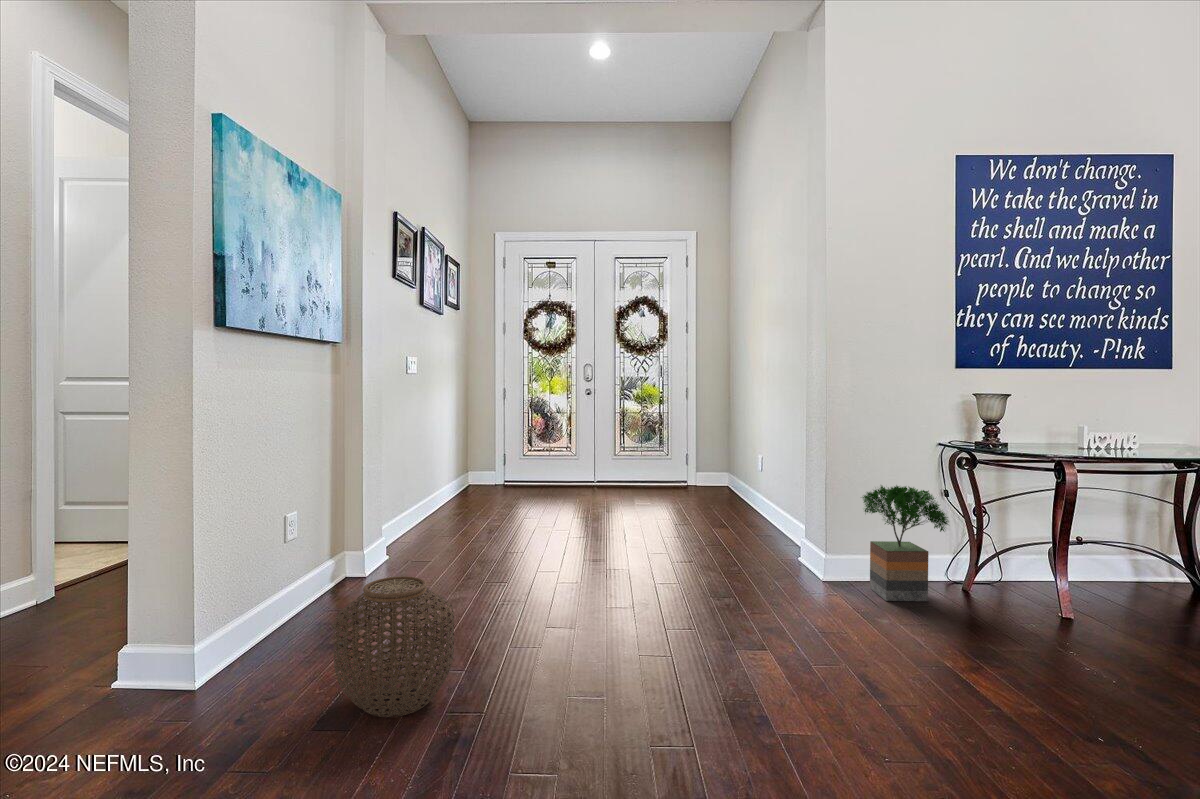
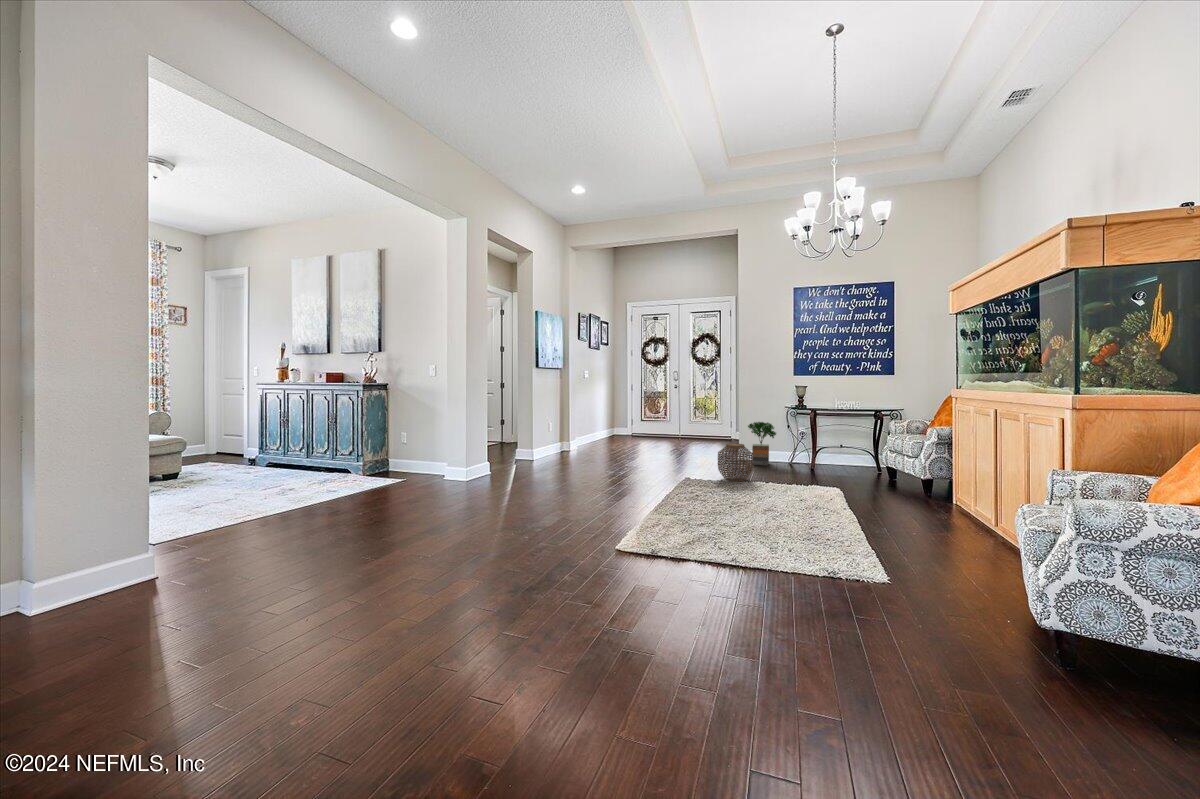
woven basket: present [334,576,454,717] -> present [718,443,753,481]

